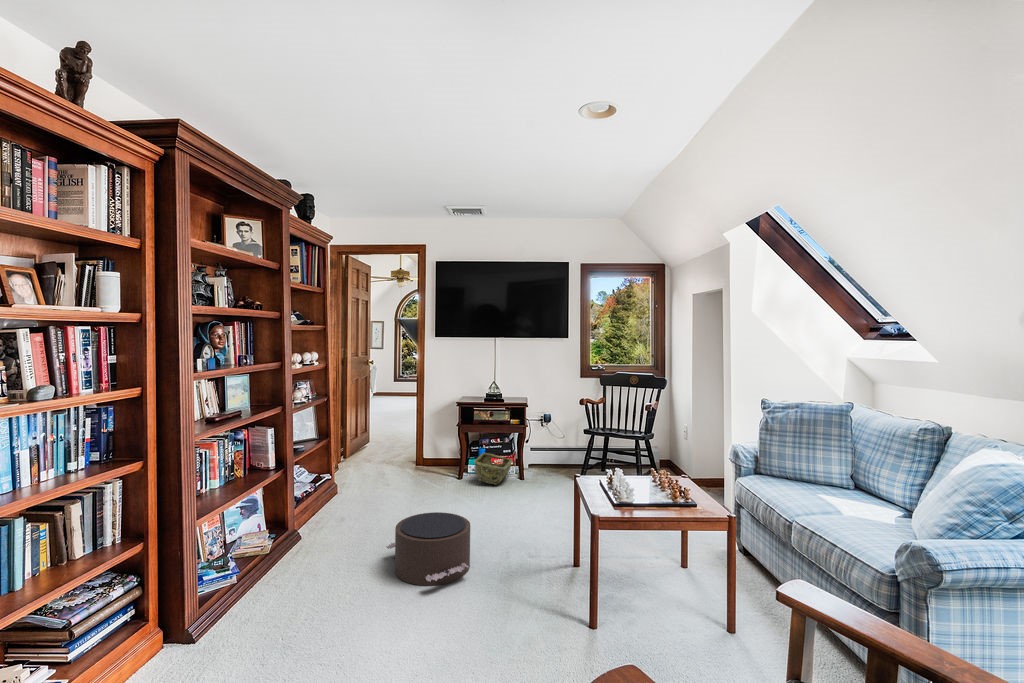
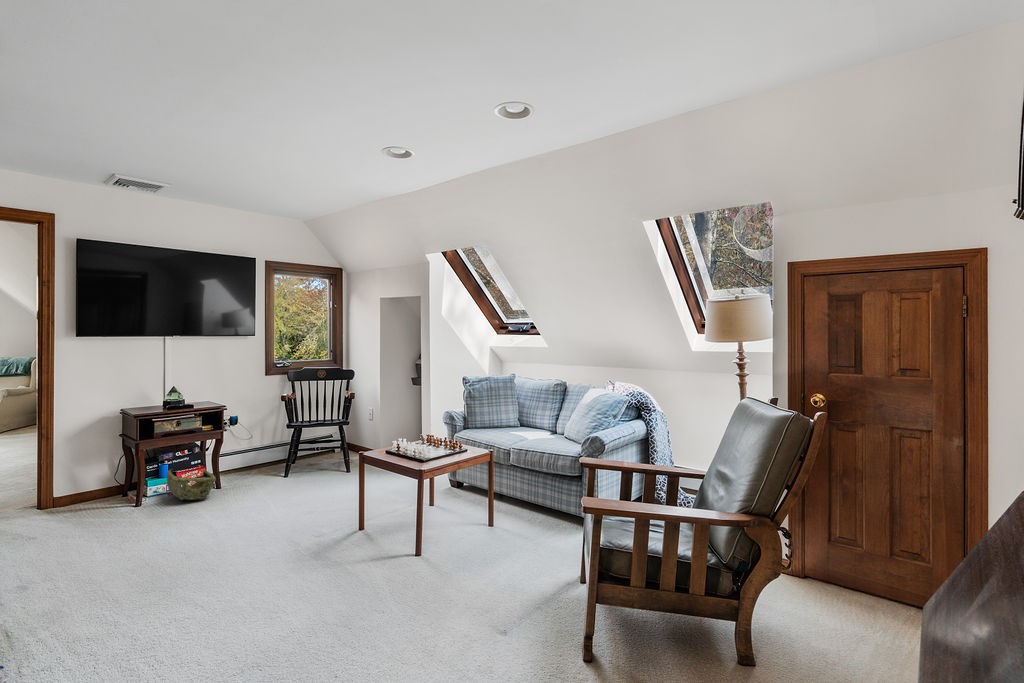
pouf: present [386,512,470,586] -> none [176,515,292,587]

